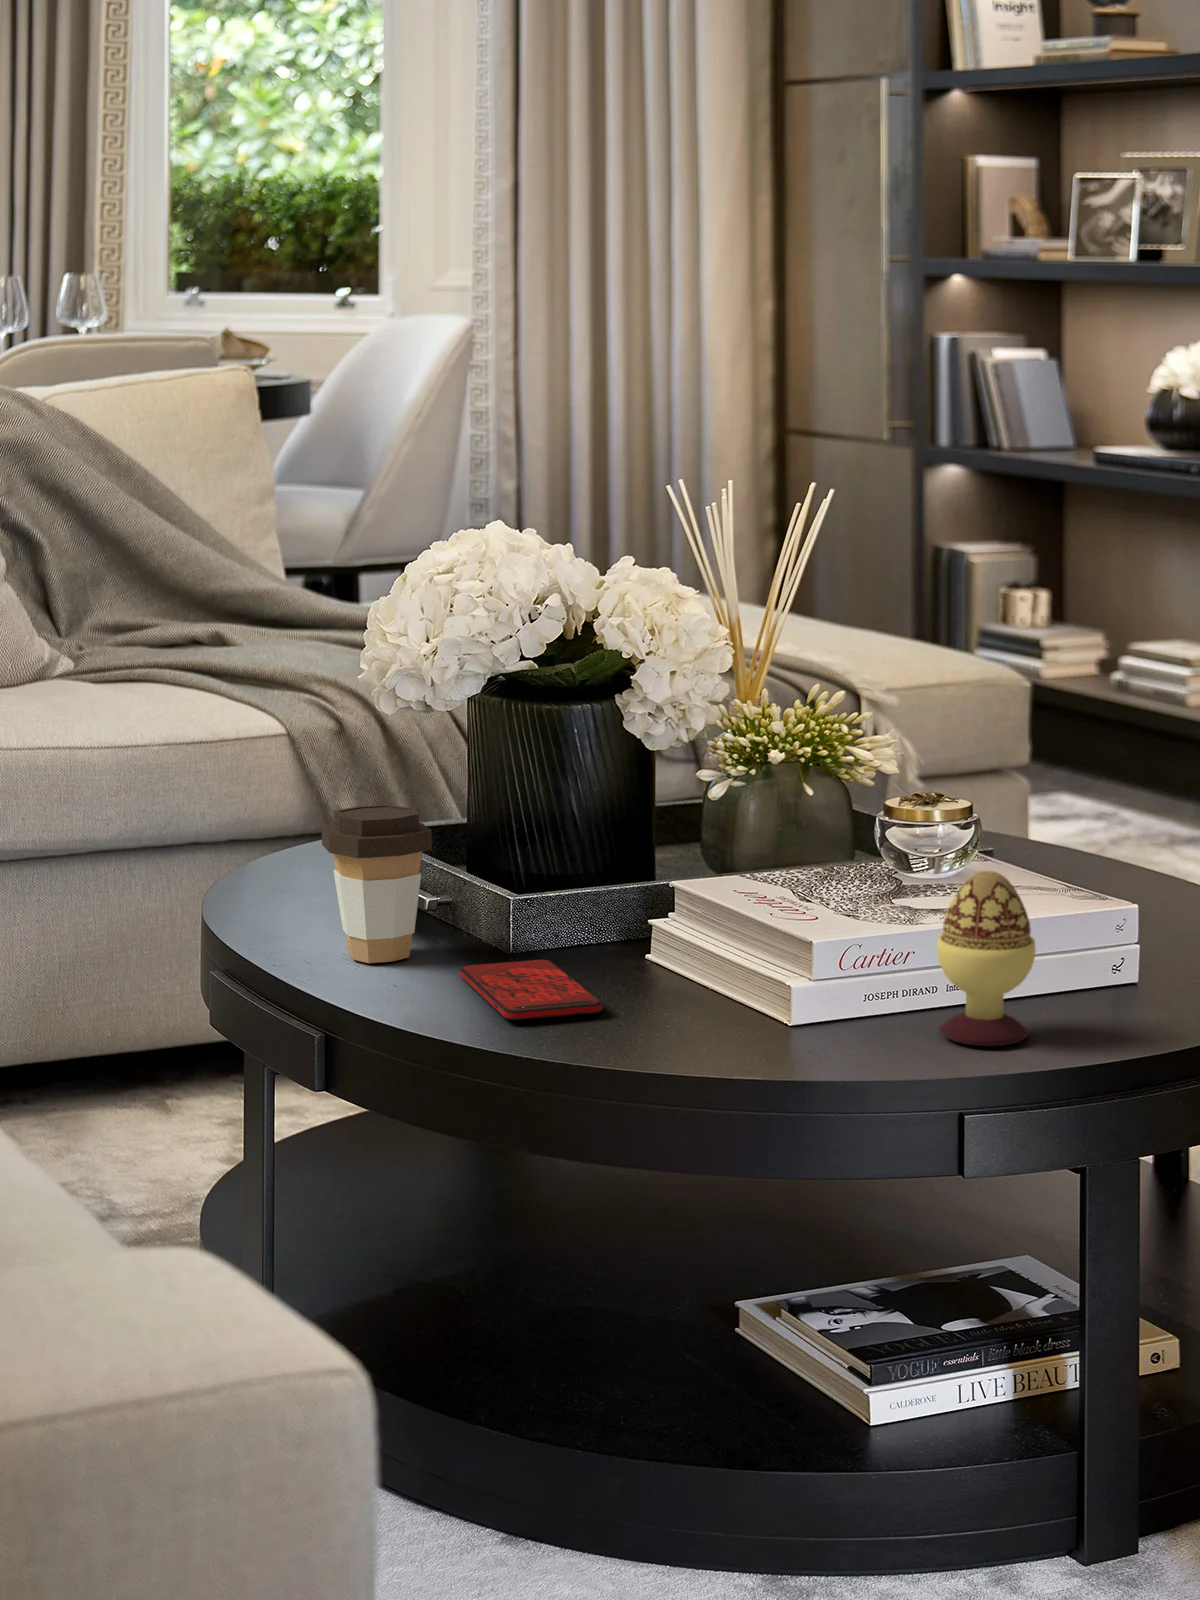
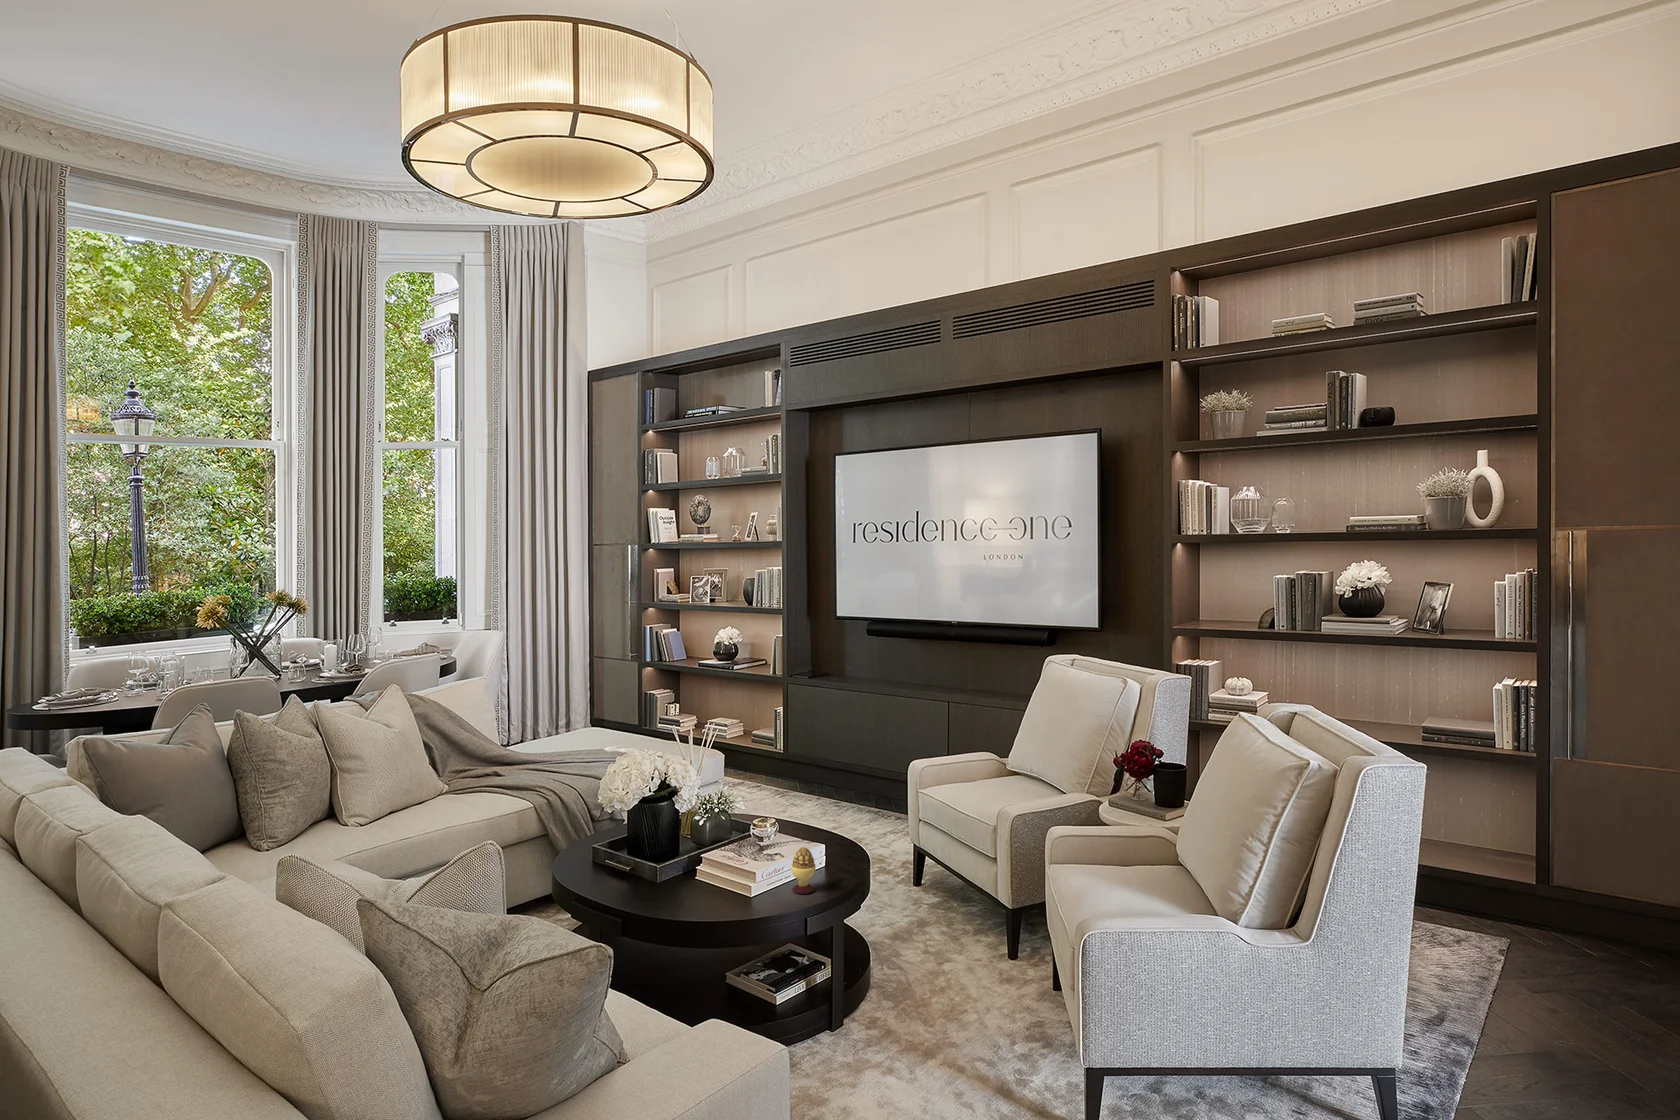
coffee cup: present [322,805,432,963] -> none [605,843,639,893]
smartphone: present [459,959,602,1020] -> none [653,884,704,906]

